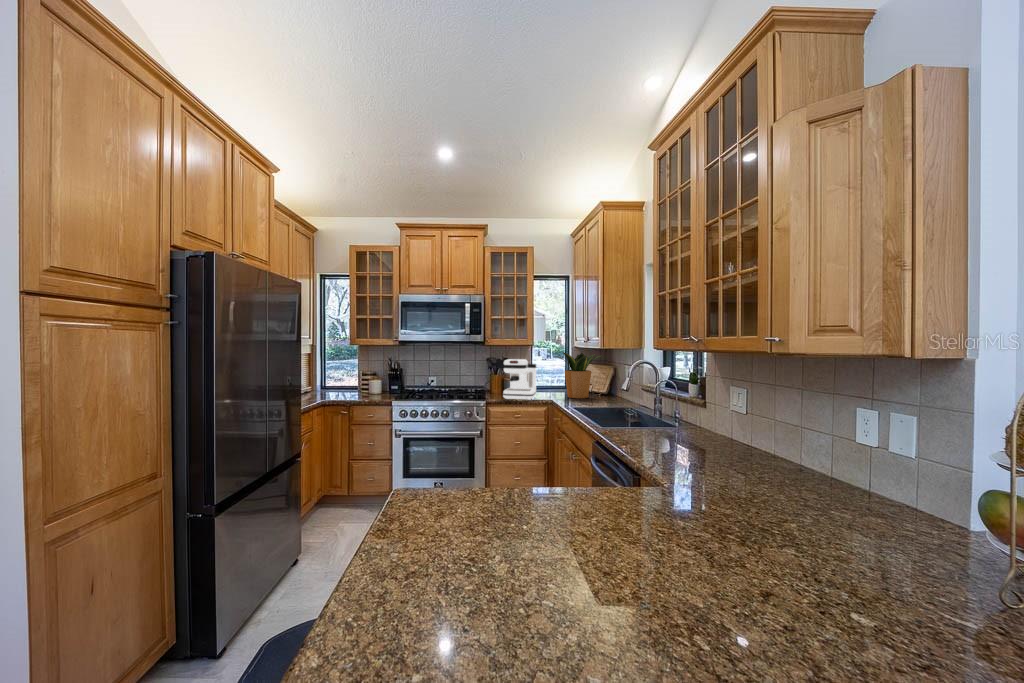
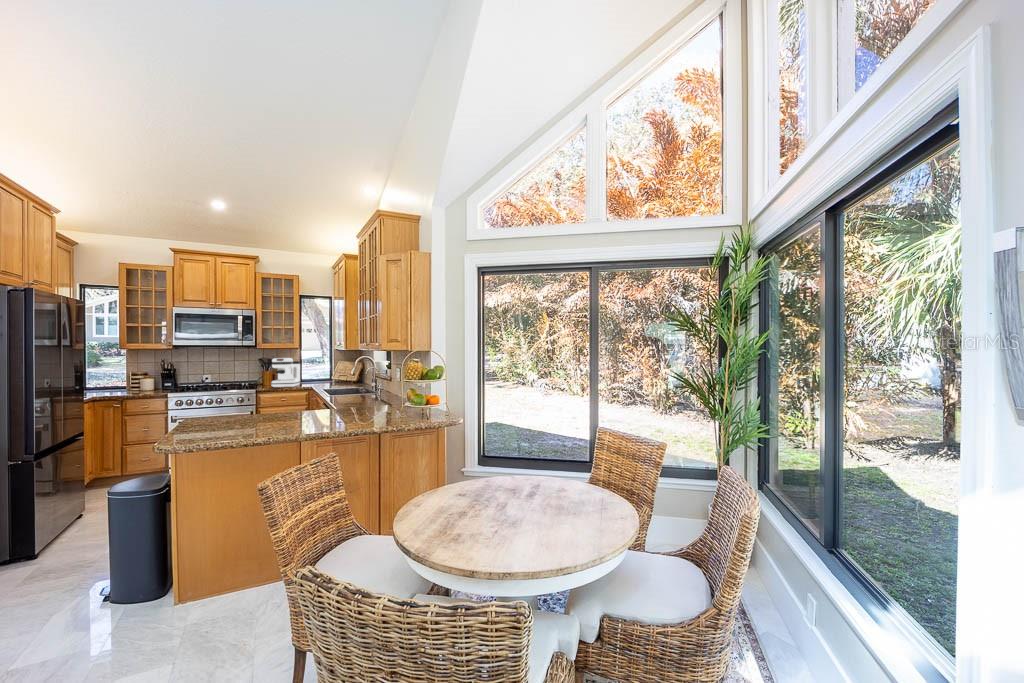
potted plant: present [556,352,600,399] -> none [316,352,352,385]

